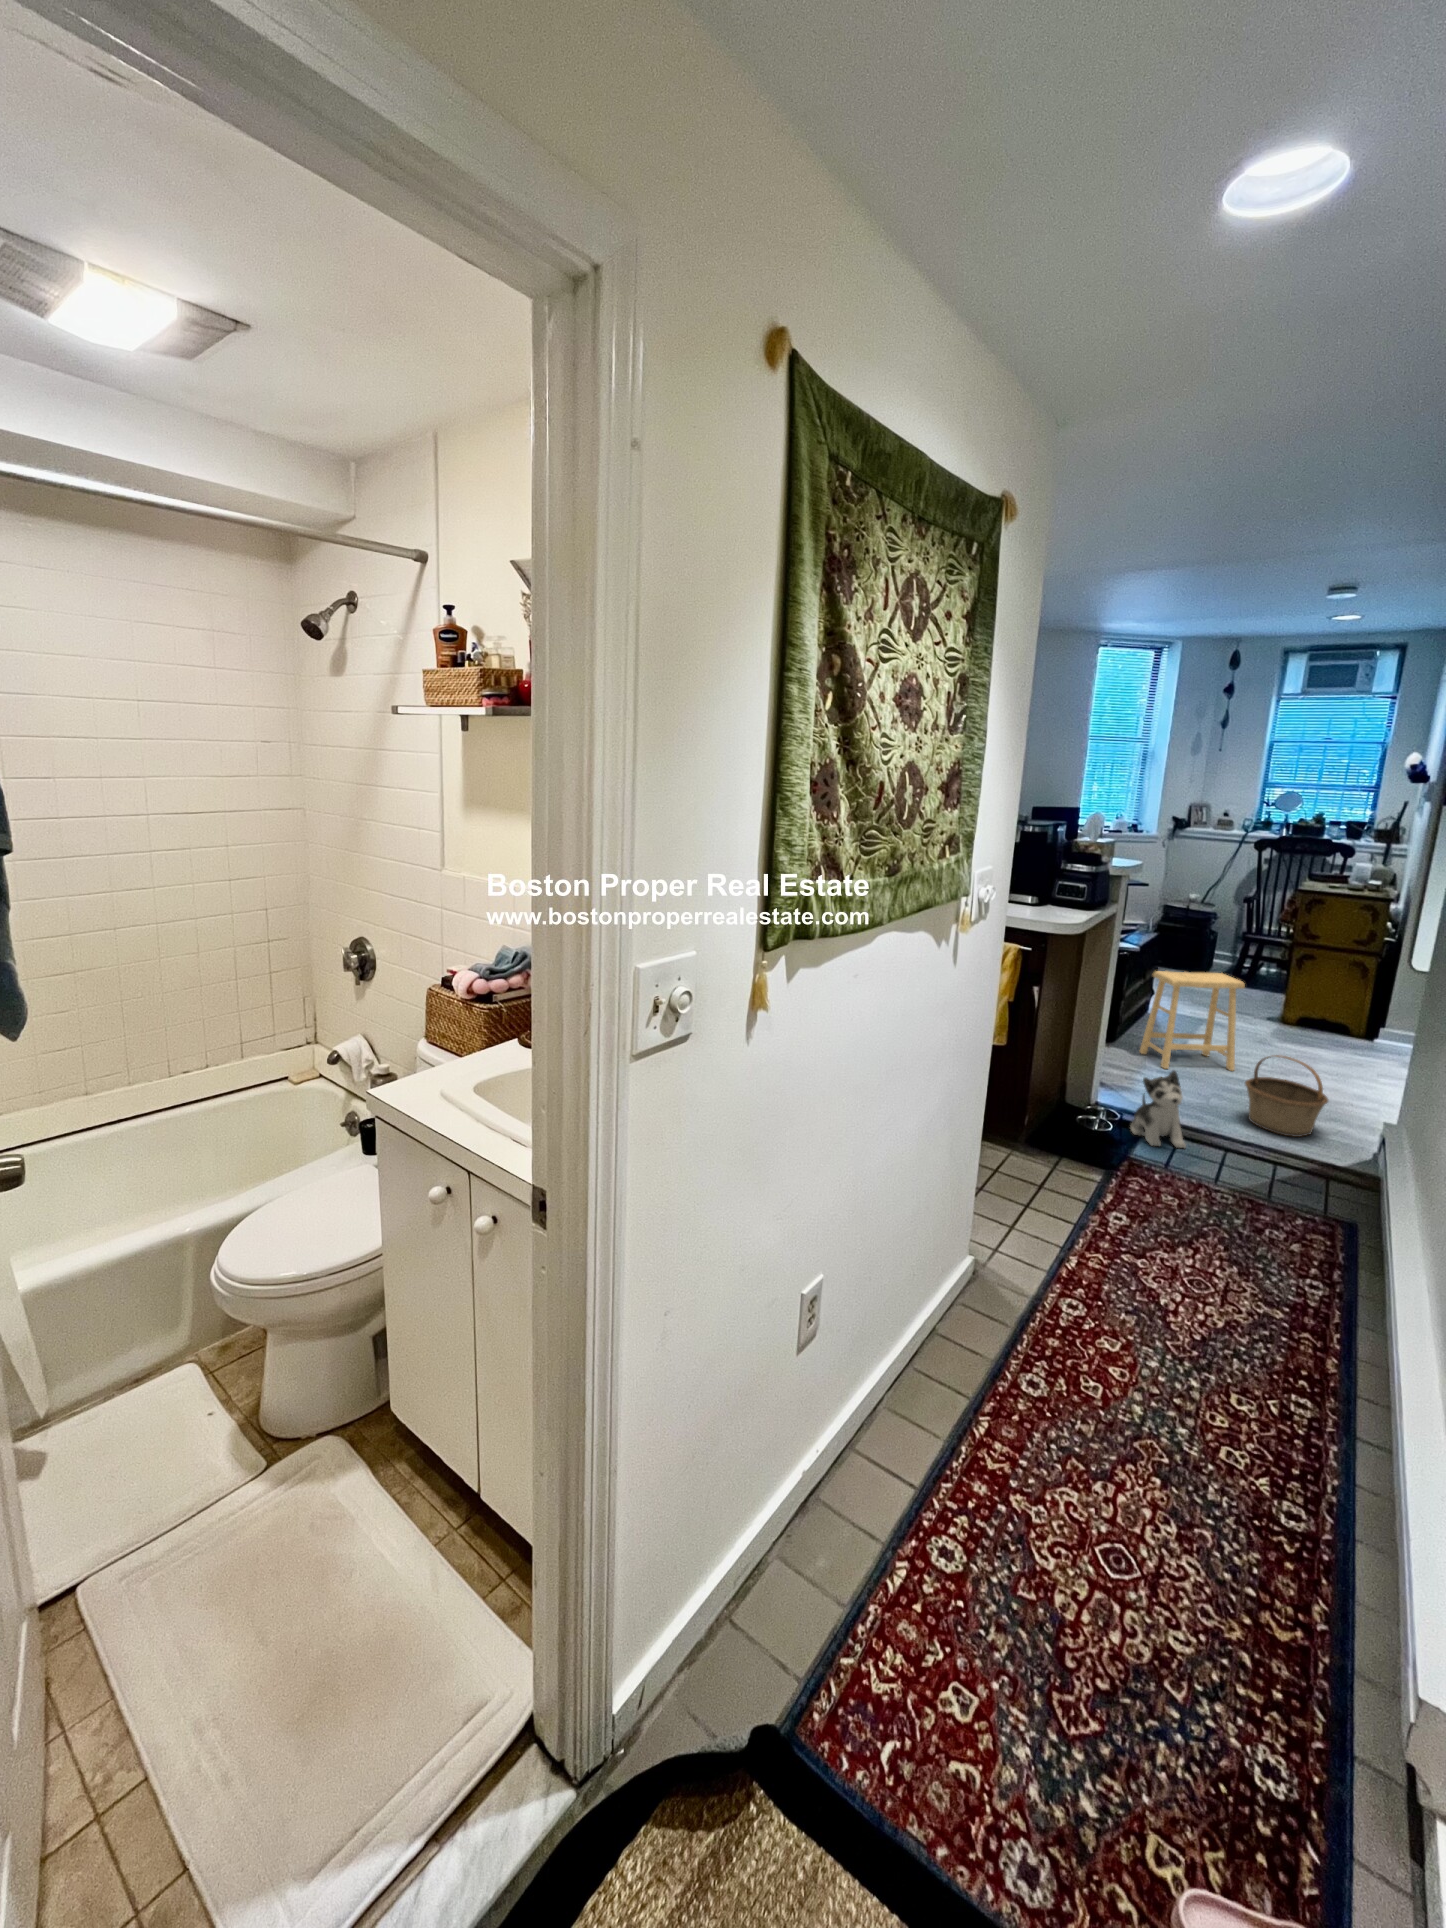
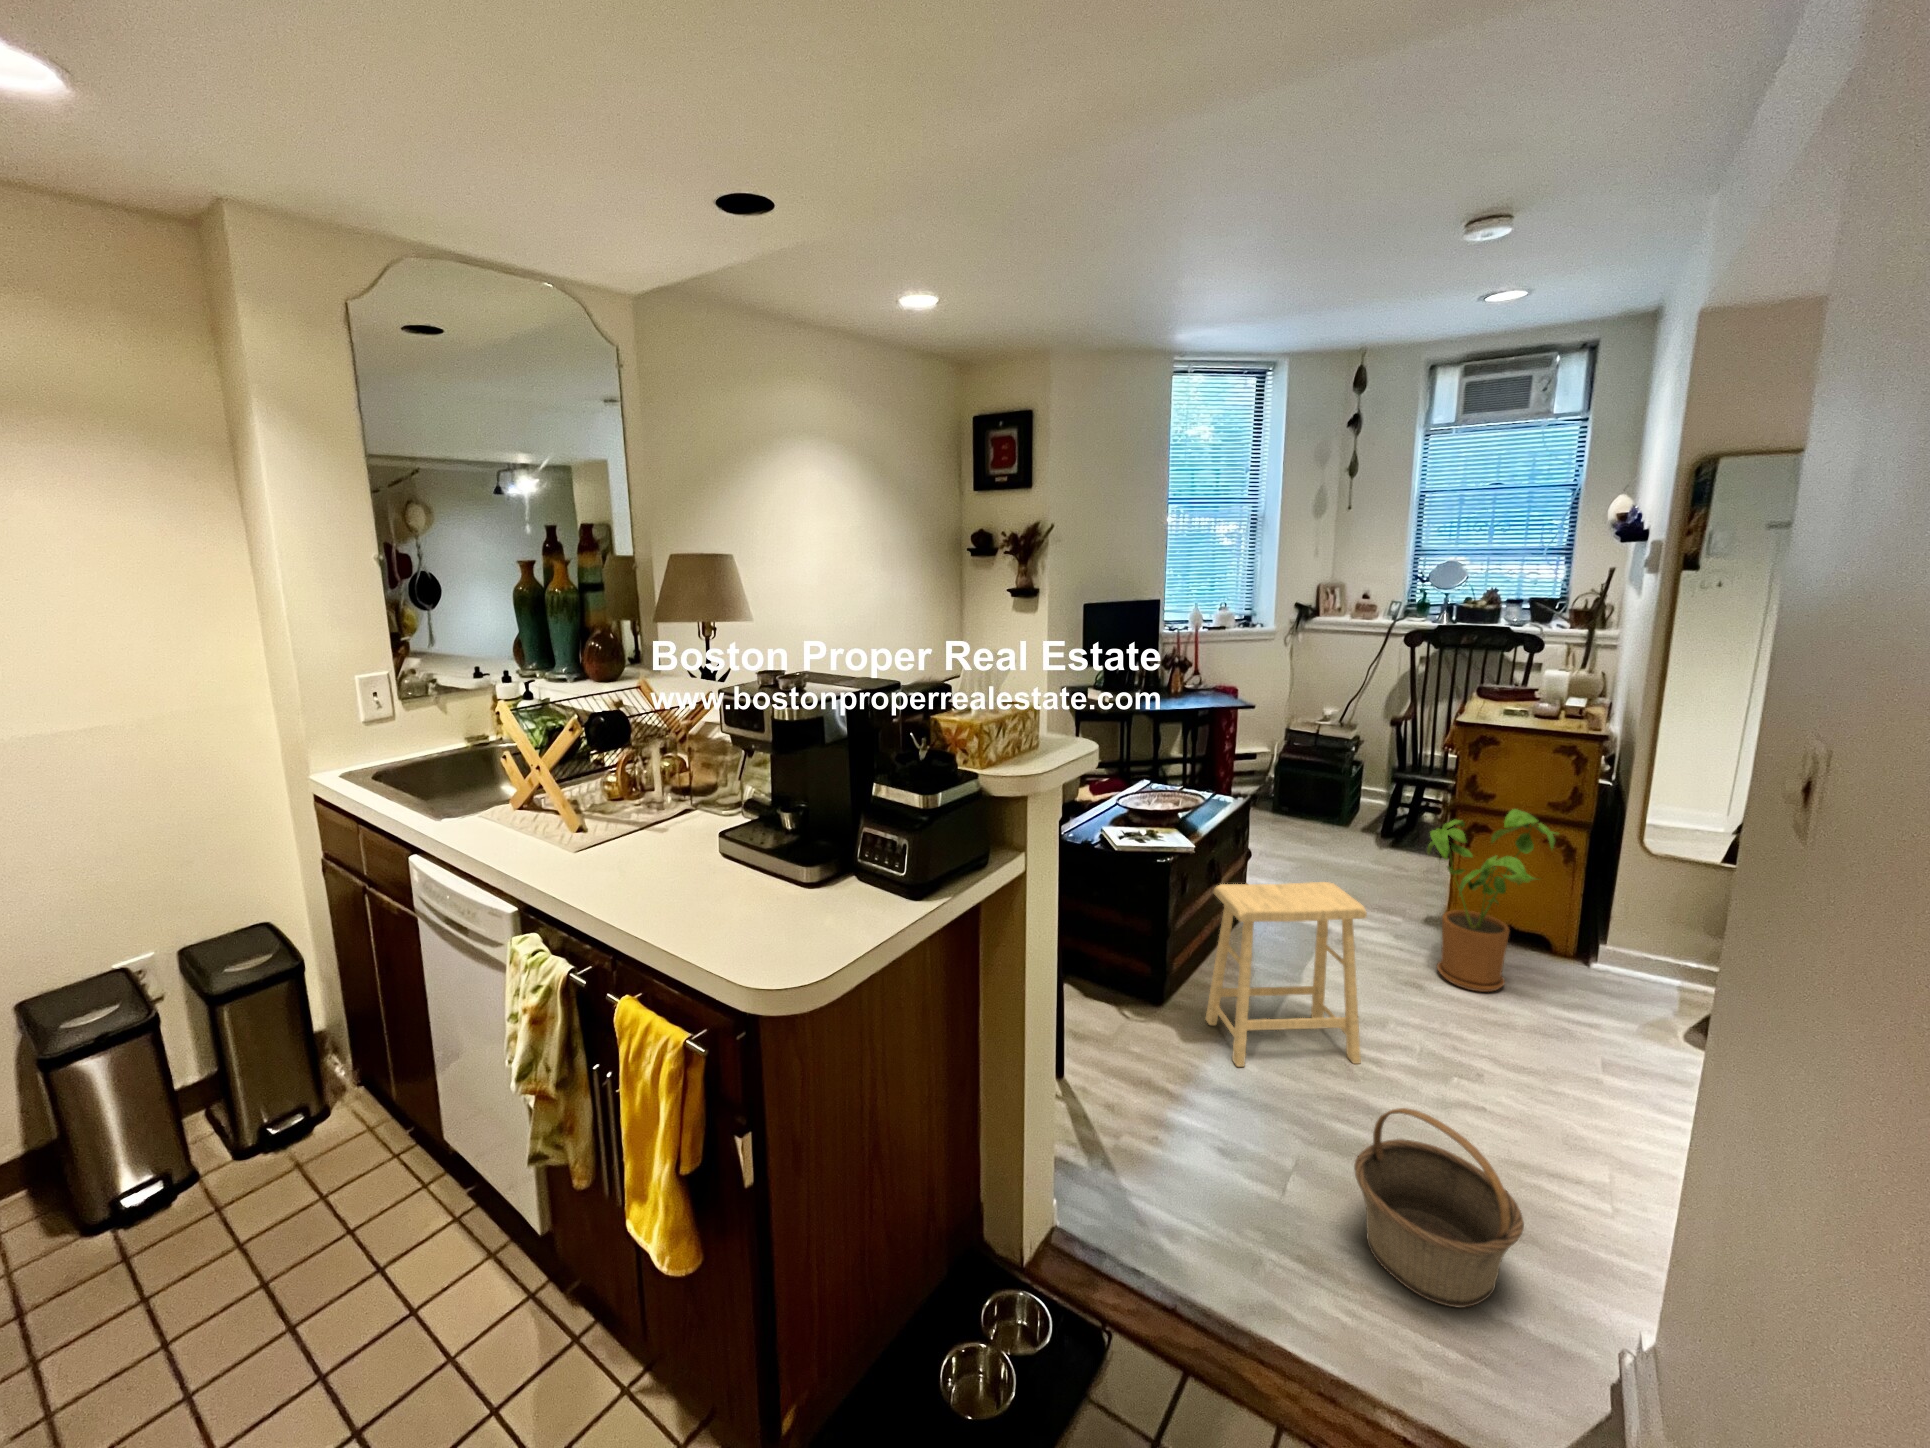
house plant: none [1274,941,1357,1050] -> present [1427,809,1557,992]
plush toy: present [1131,1071,1186,1148] -> none [1108,1204,1212,1391]

